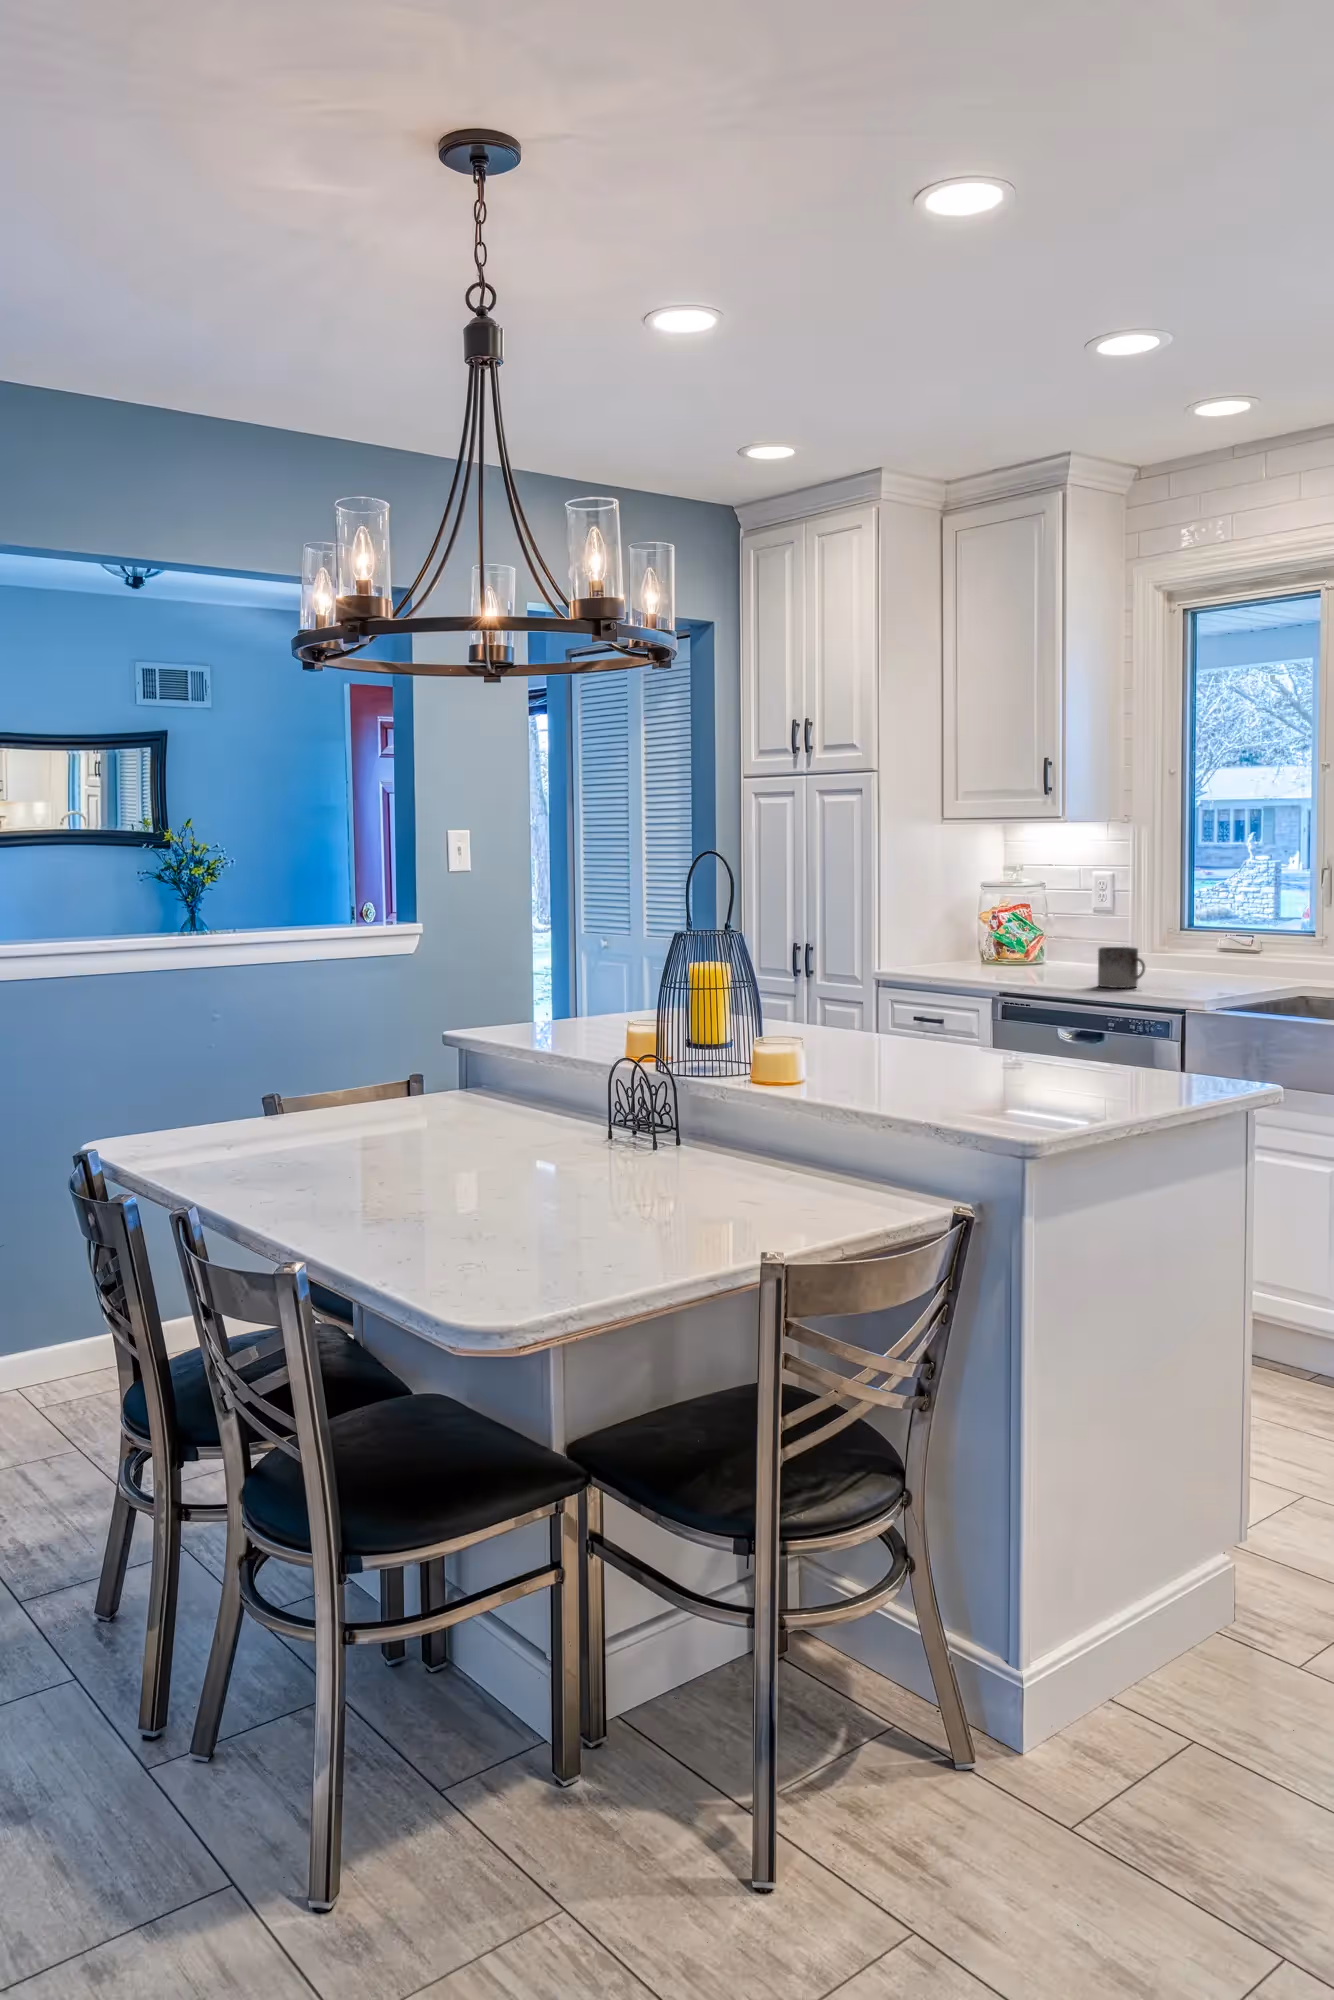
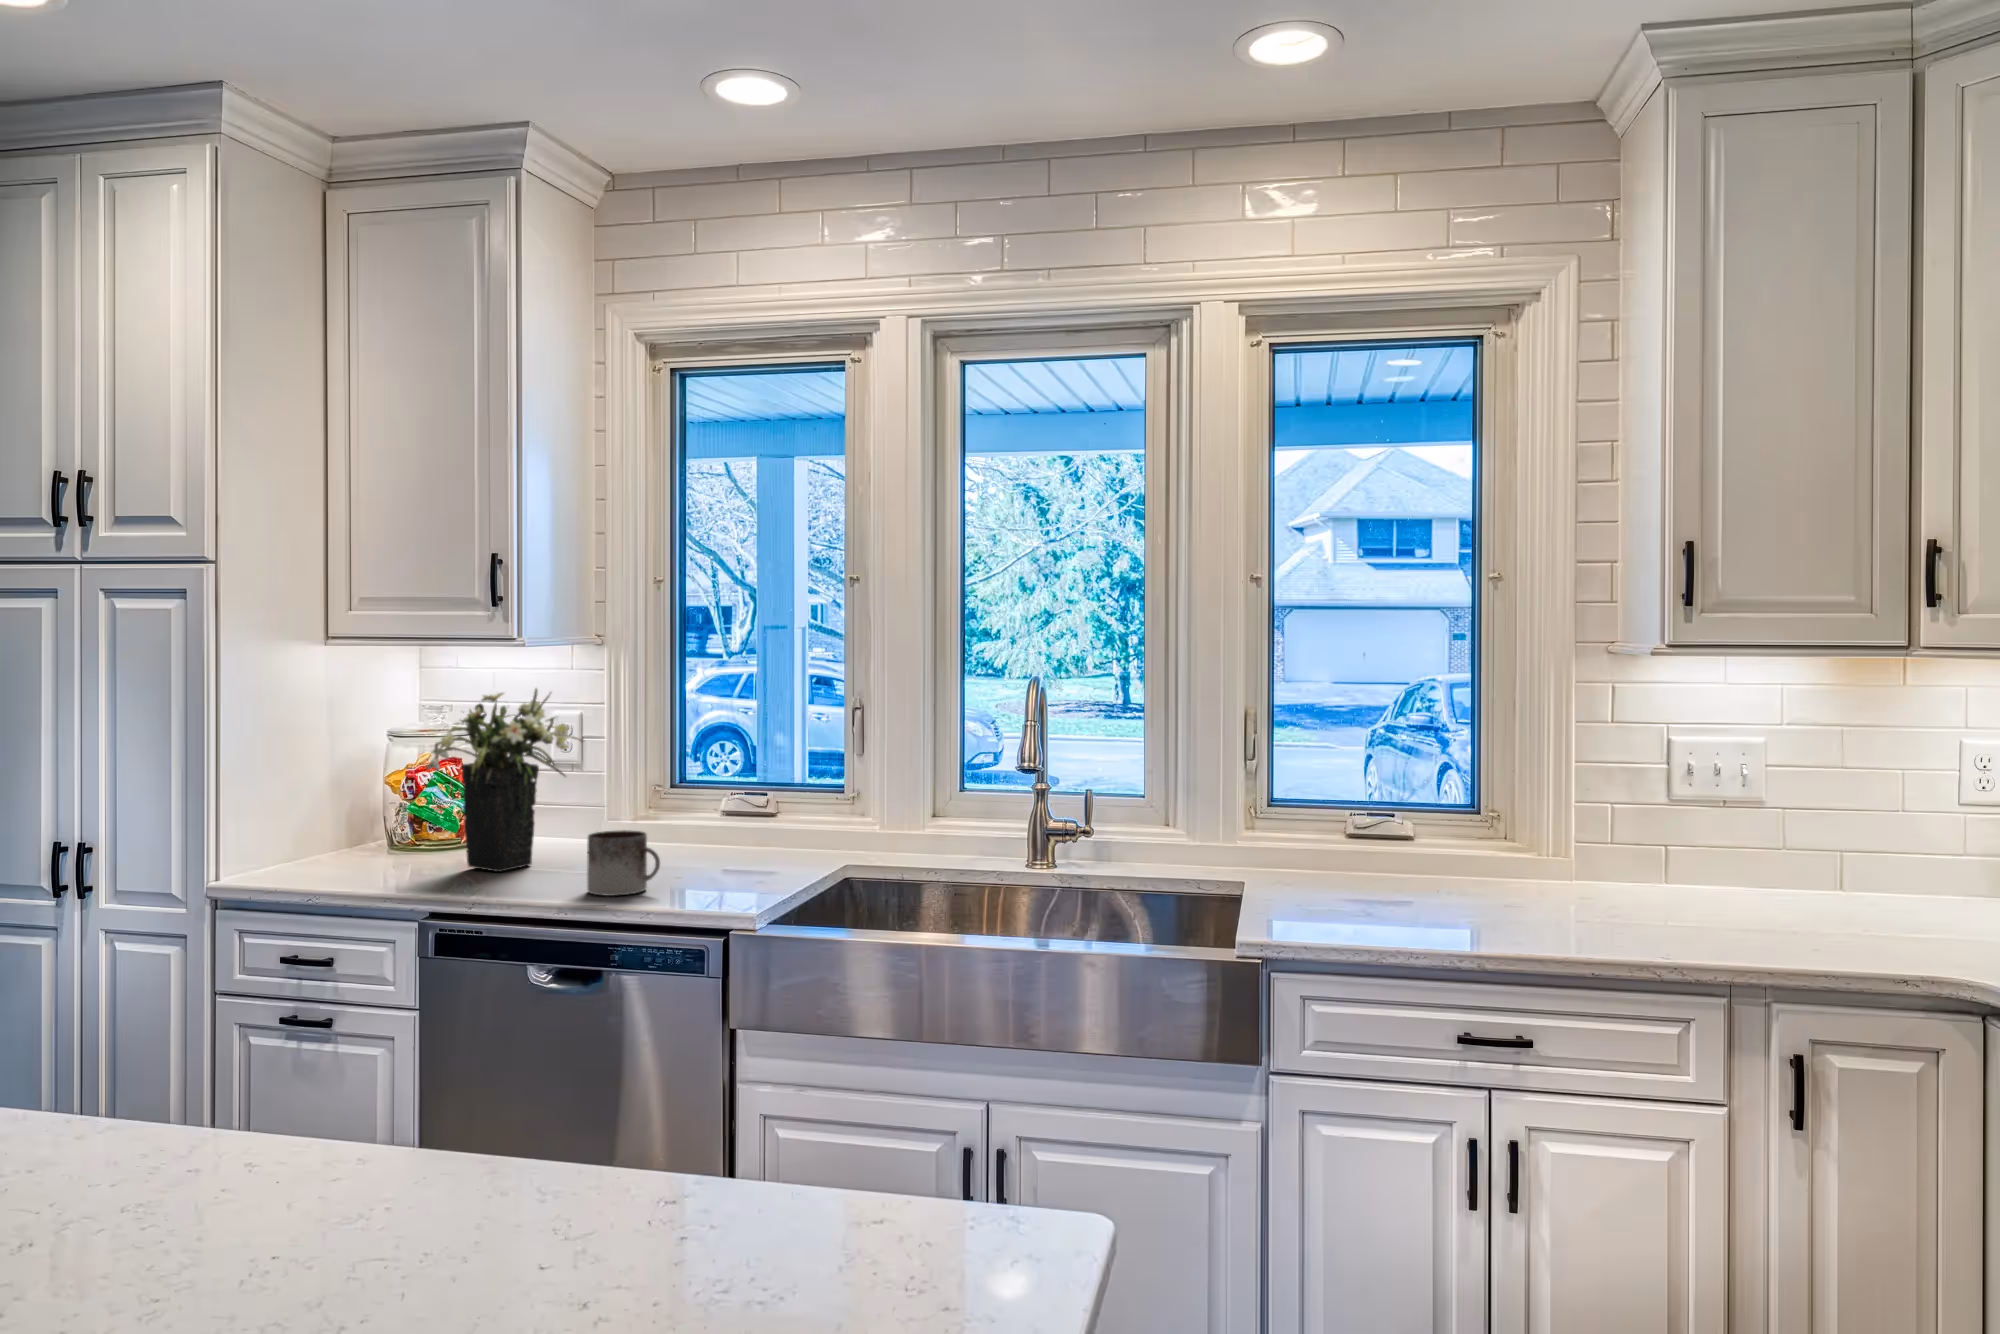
flower arrangement: none [1000,851,1105,976] -> present [426,689,583,872]

